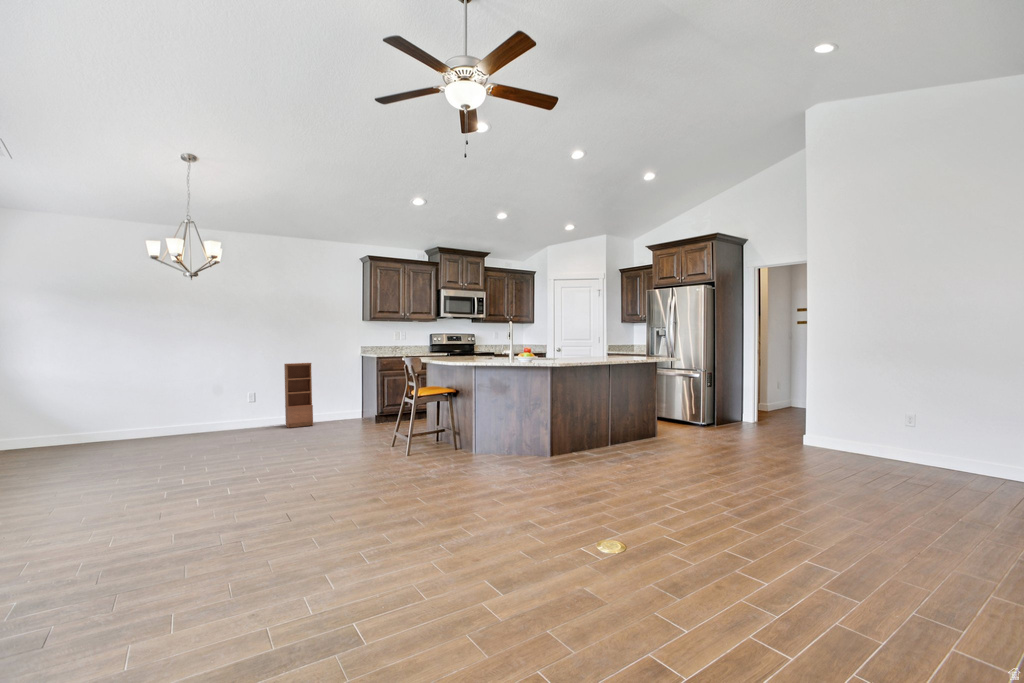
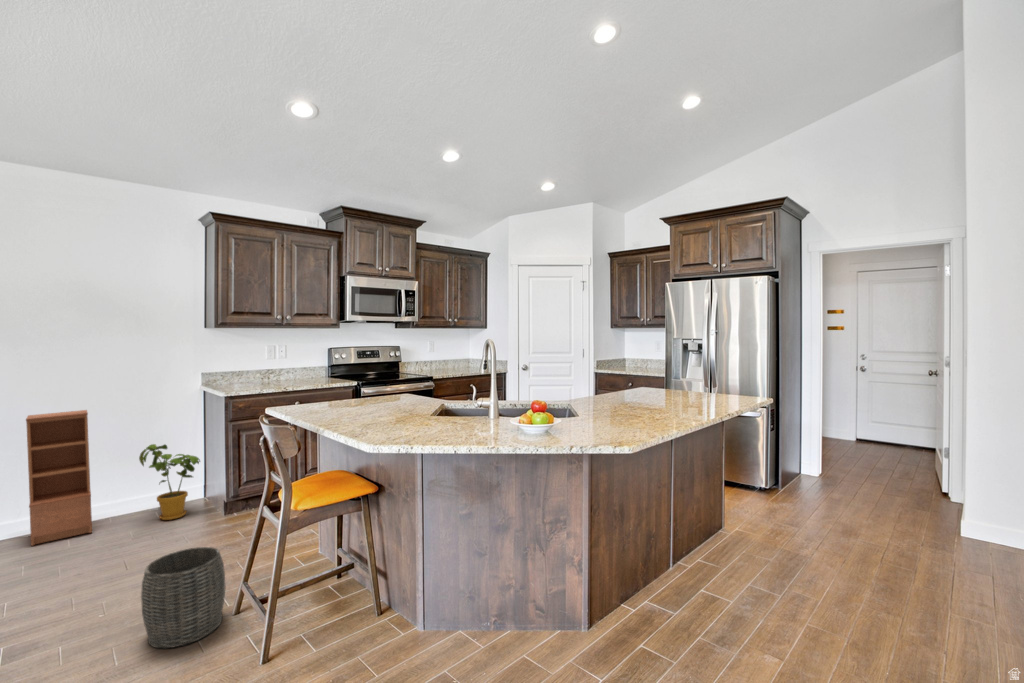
house plant: none [334,381,363,423] -> present [139,444,200,520]
woven basket: none [353,416,385,453] -> present [141,547,225,648]

